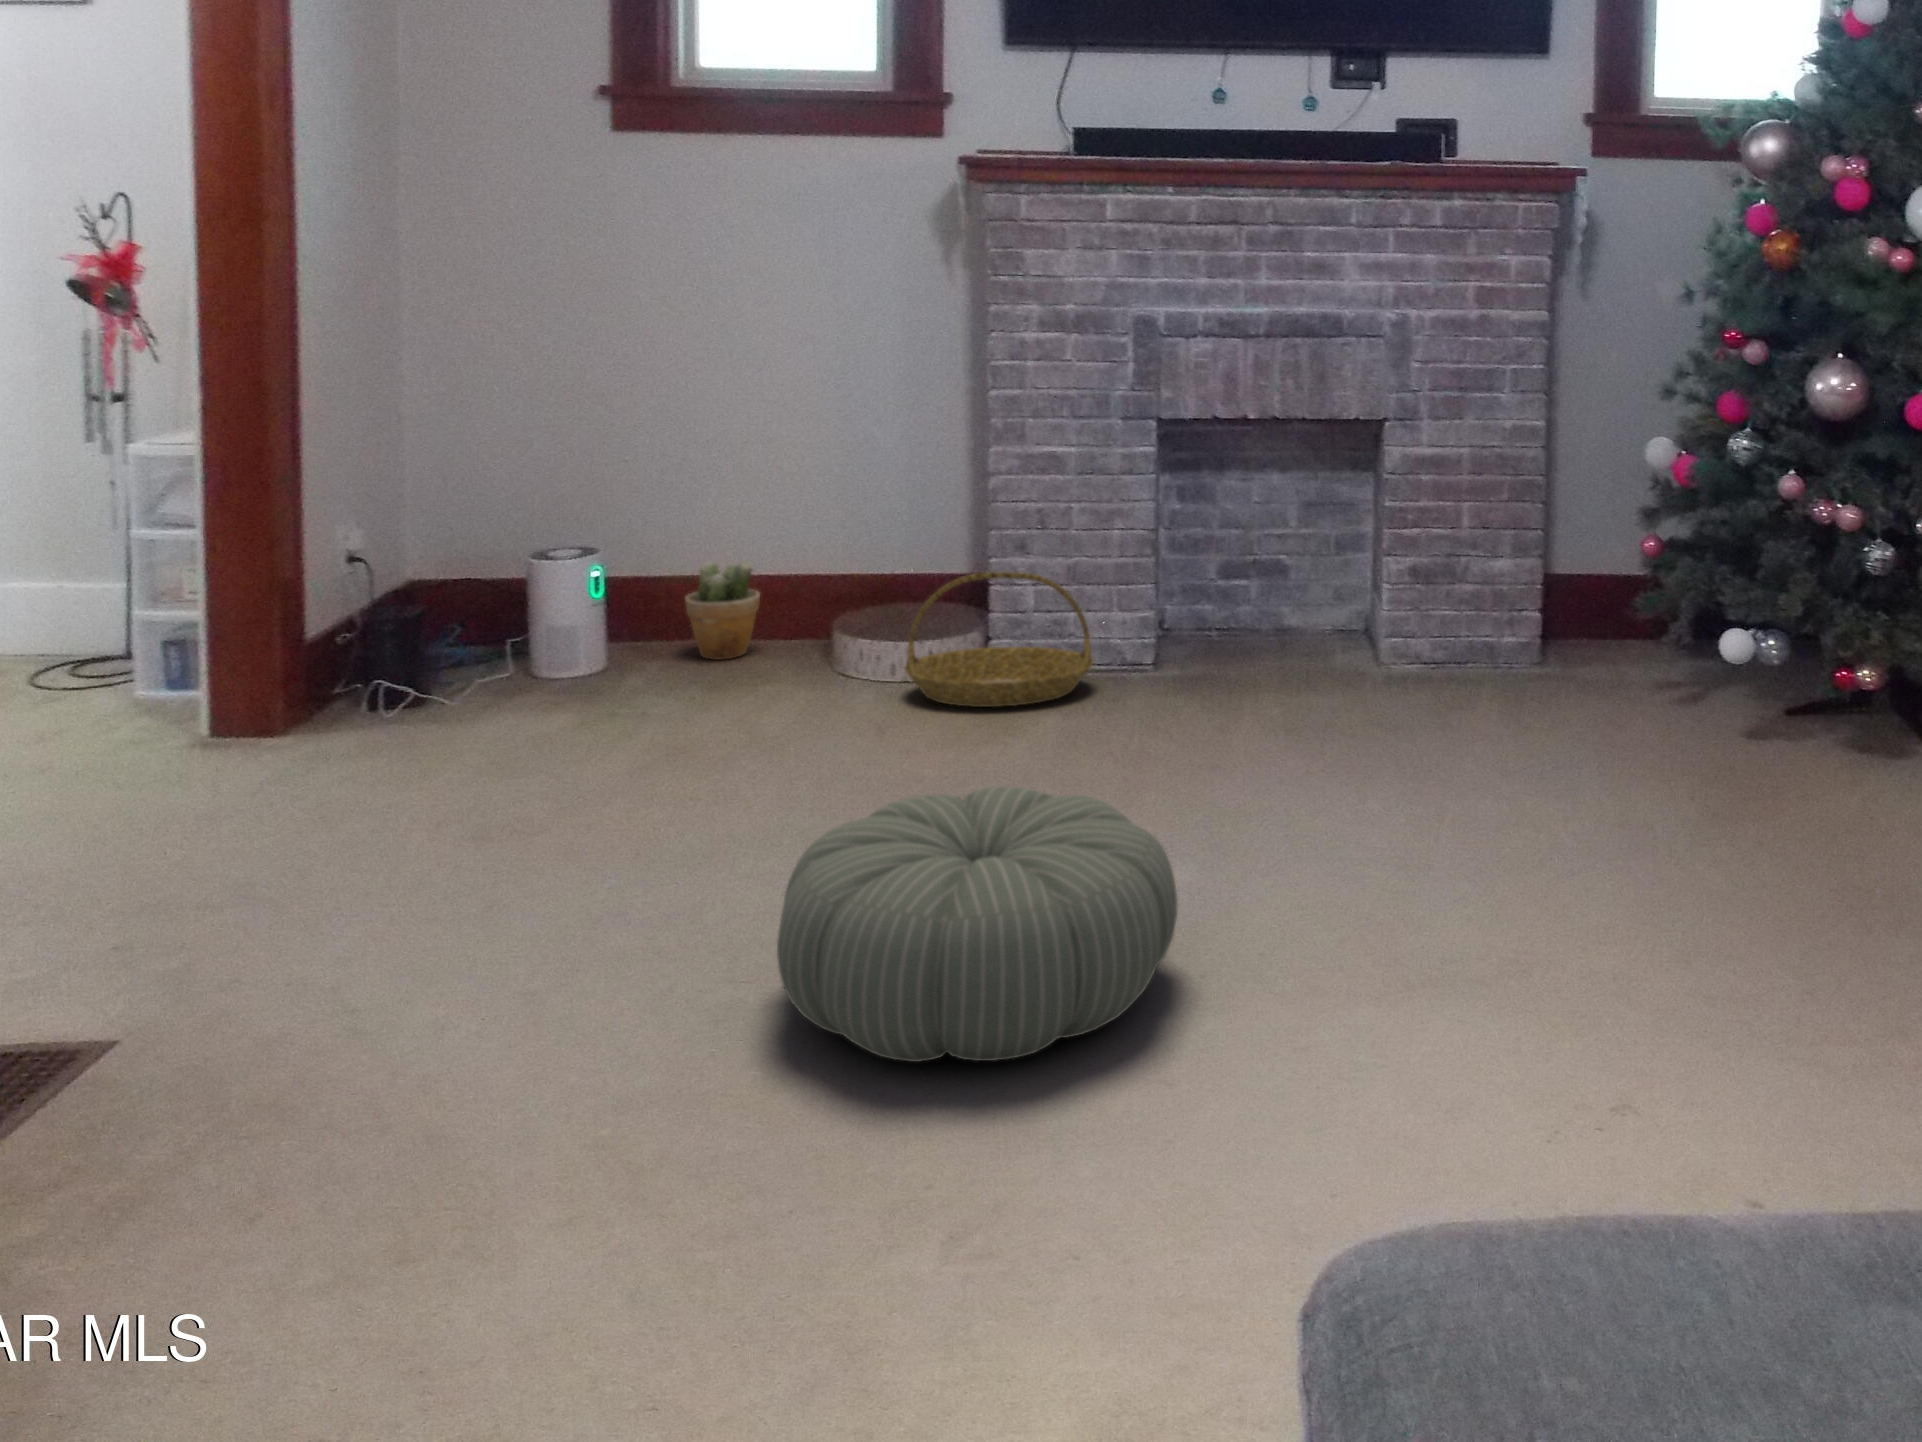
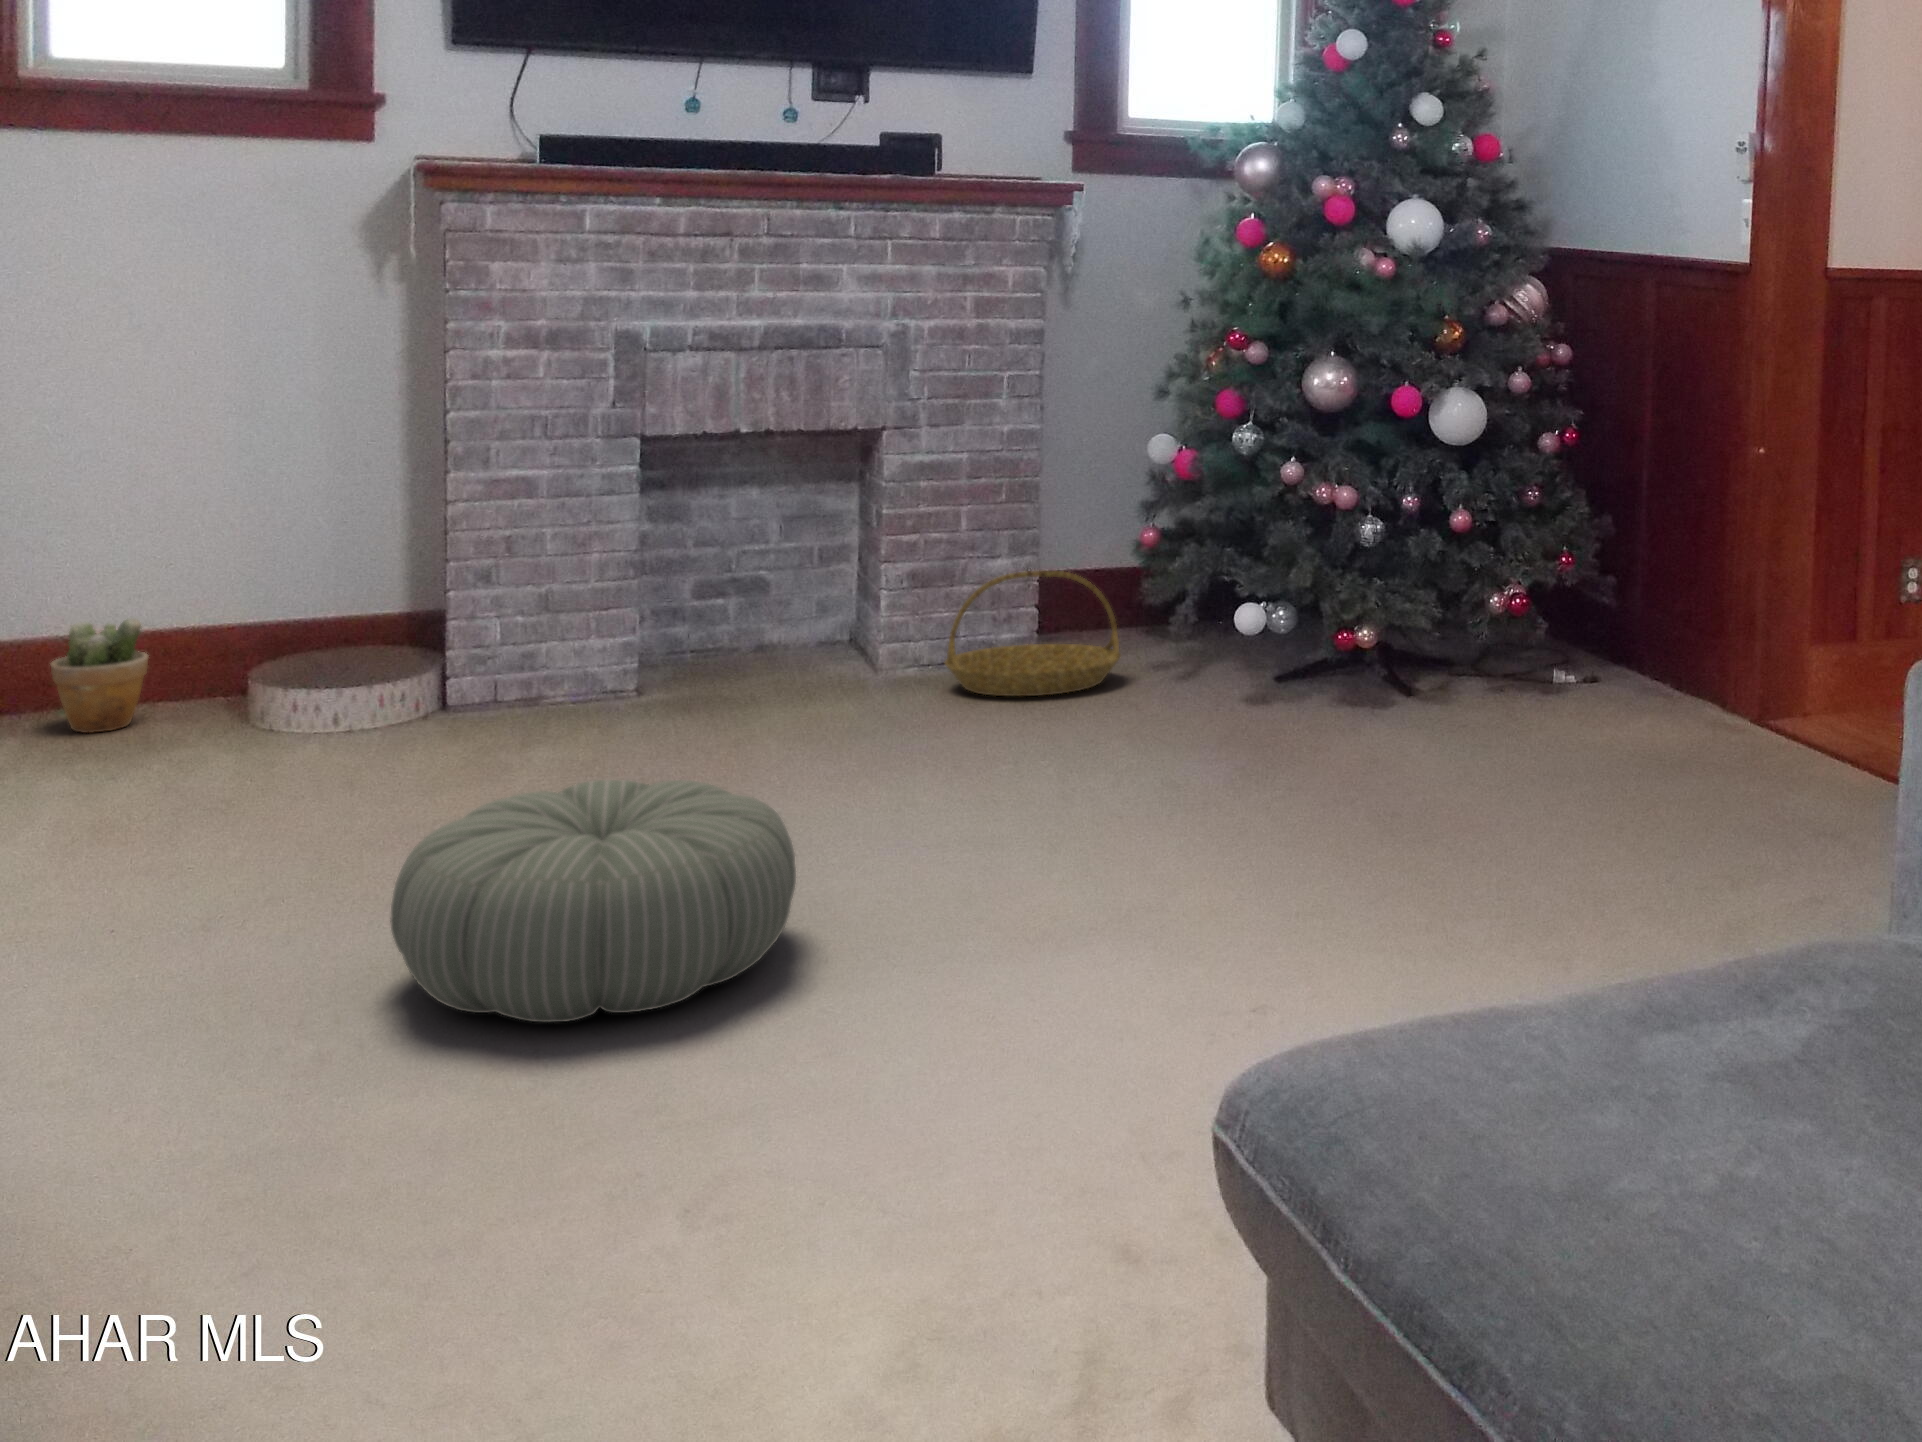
basket: present [905,572,1093,707] -> present [945,571,1121,696]

